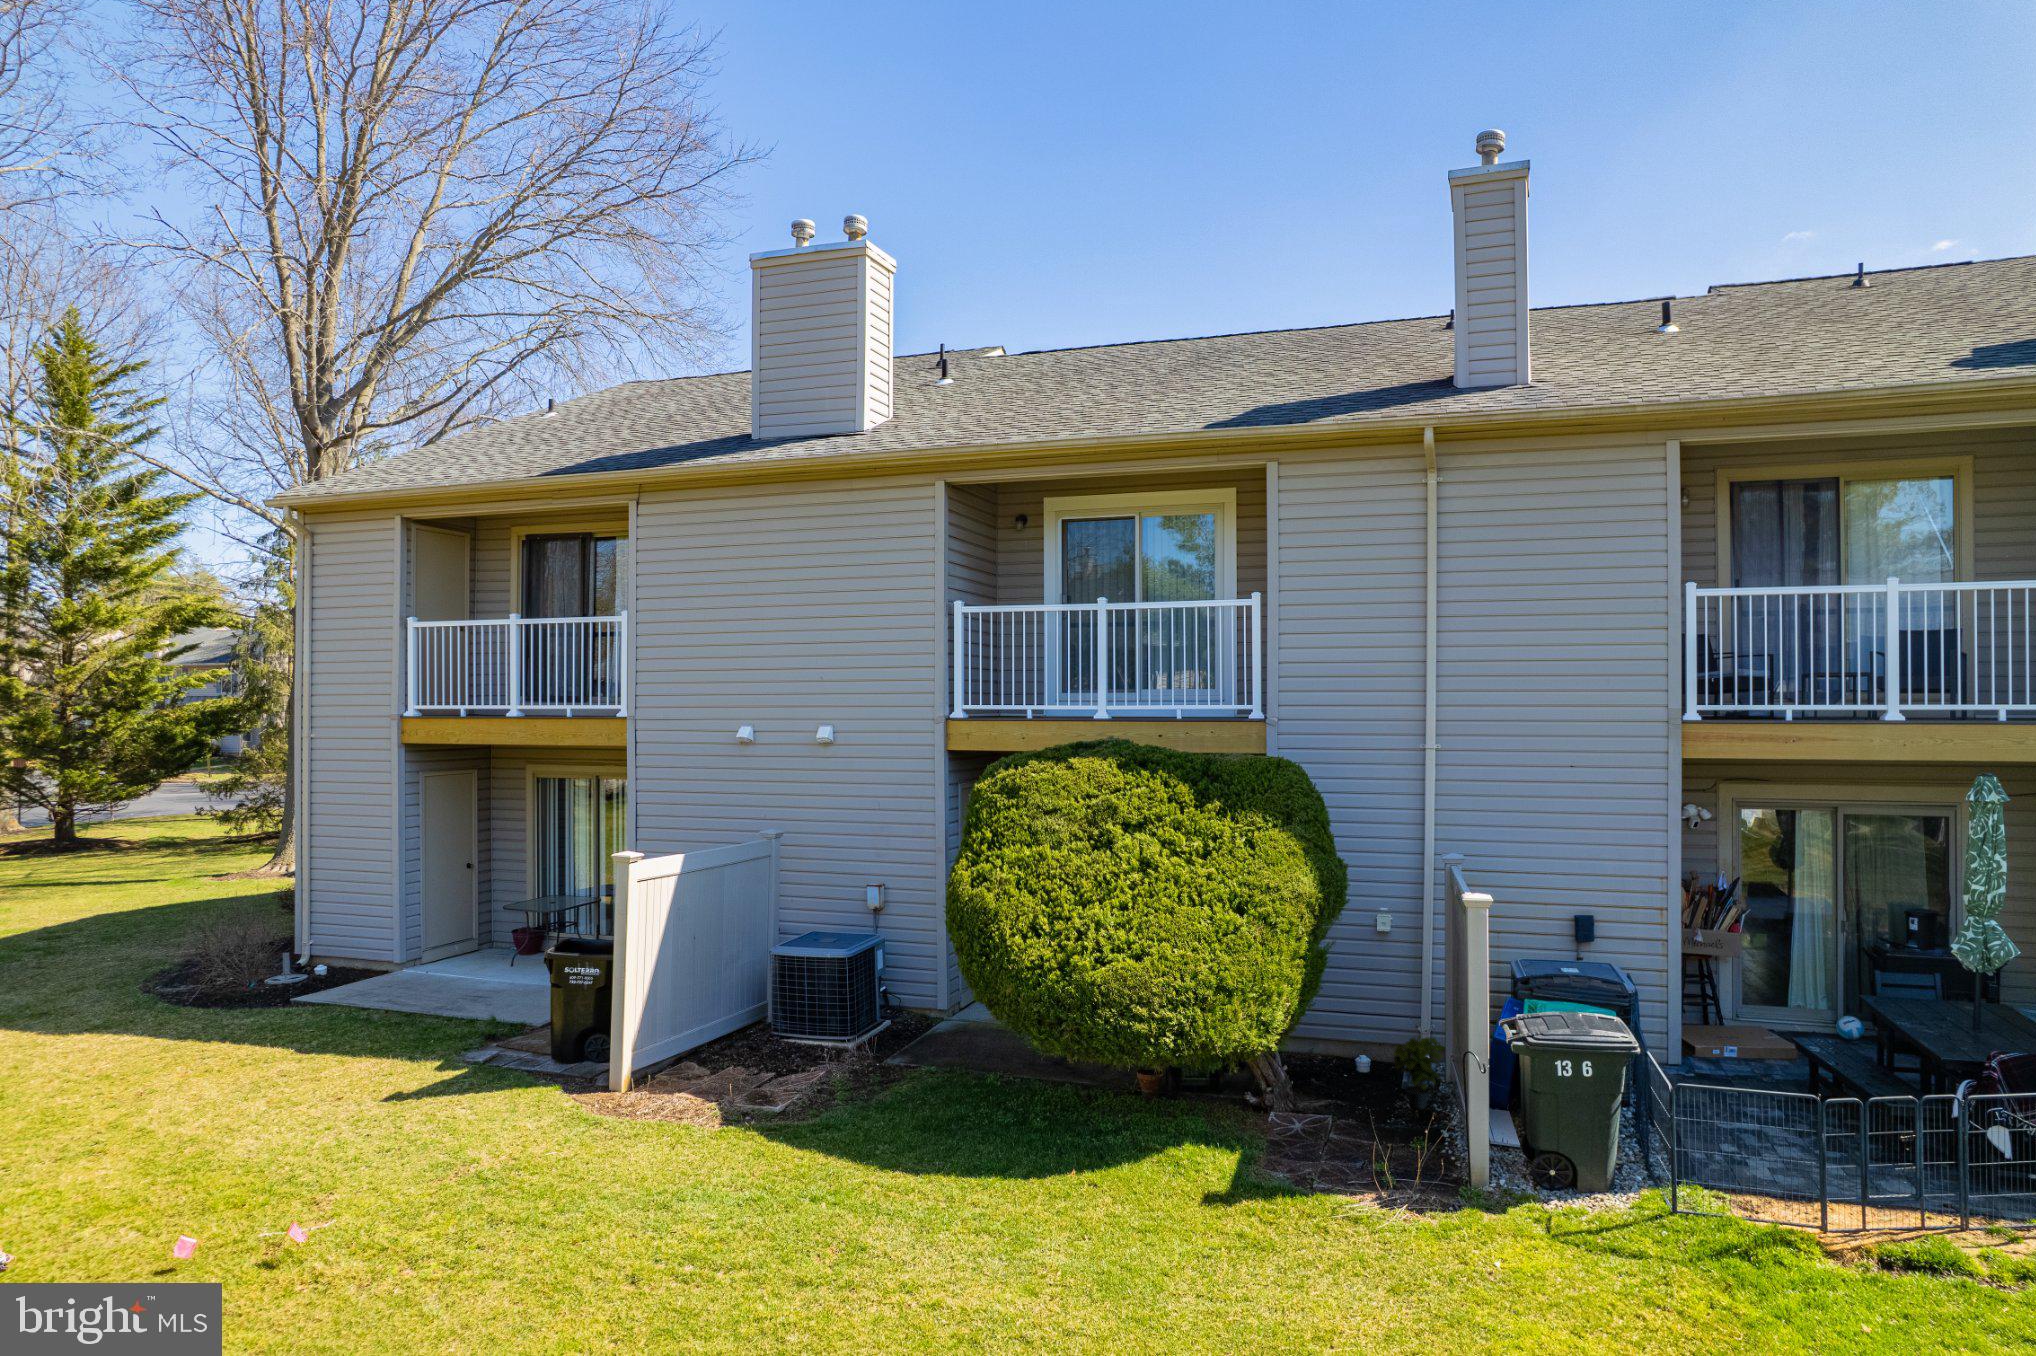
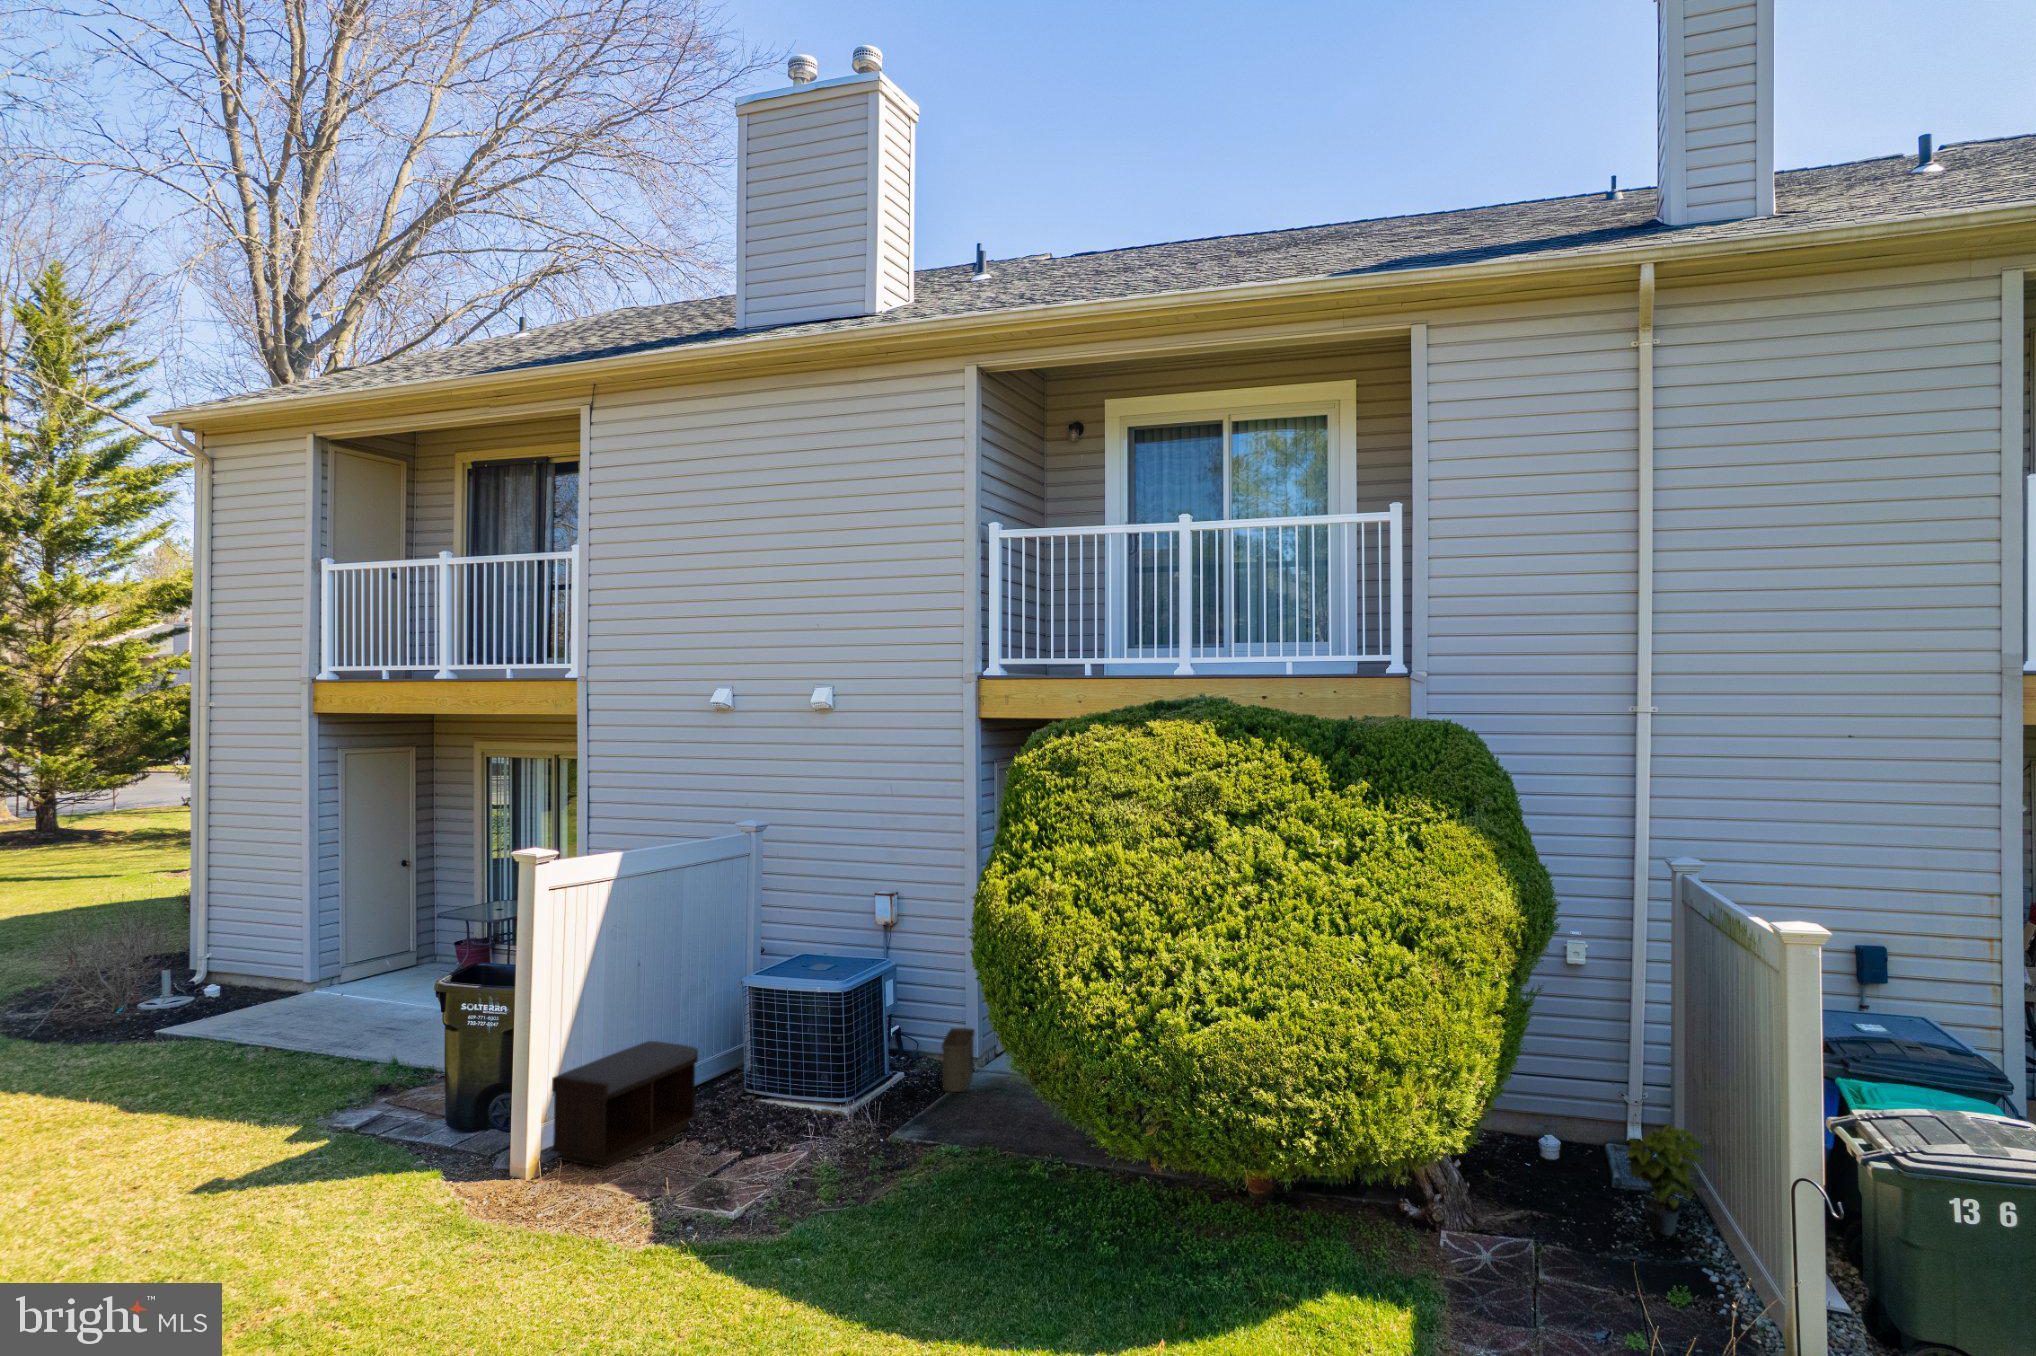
basket: none [918,984,945,1031] -> present [941,1028,975,1092]
bench: none [637,994,740,1083] -> present [551,1041,698,1168]

